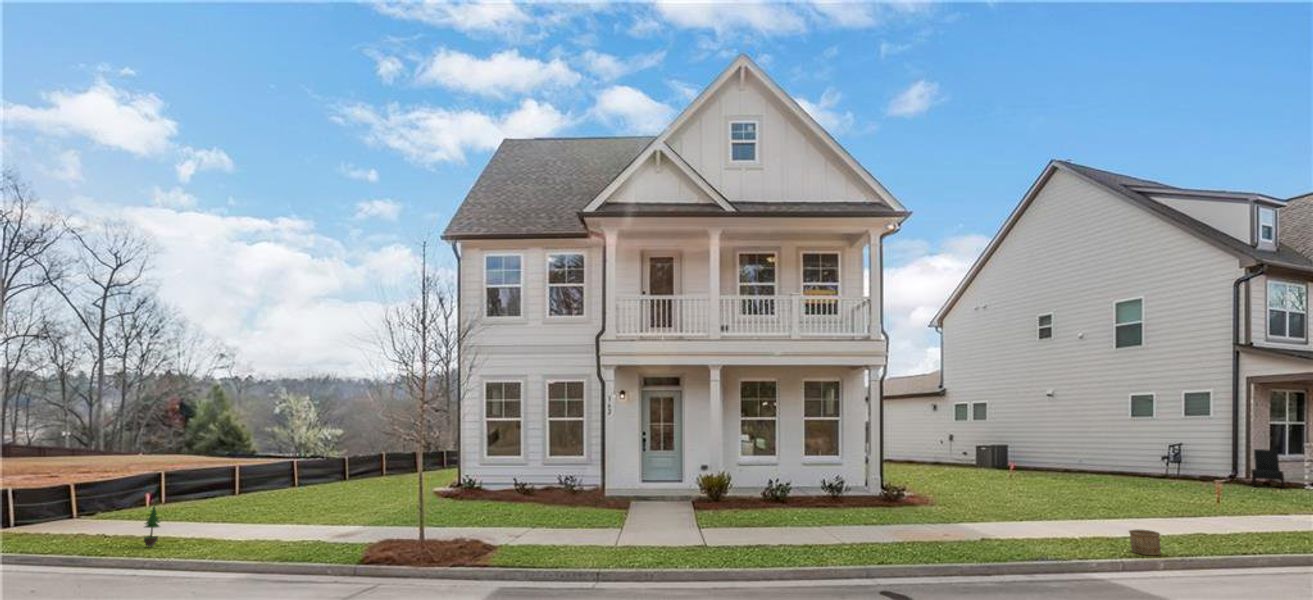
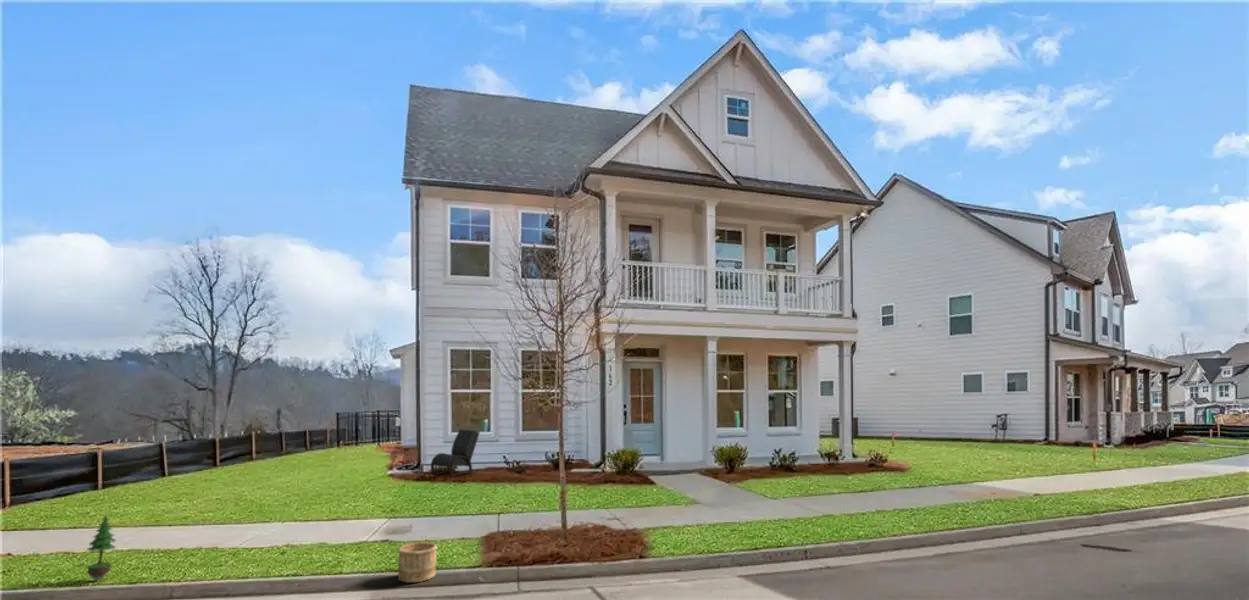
lounge chair: present [1251,449,1285,489] -> present [431,429,479,477]
wooden bucket: present [1129,530,1161,555] -> present [398,542,437,583]

